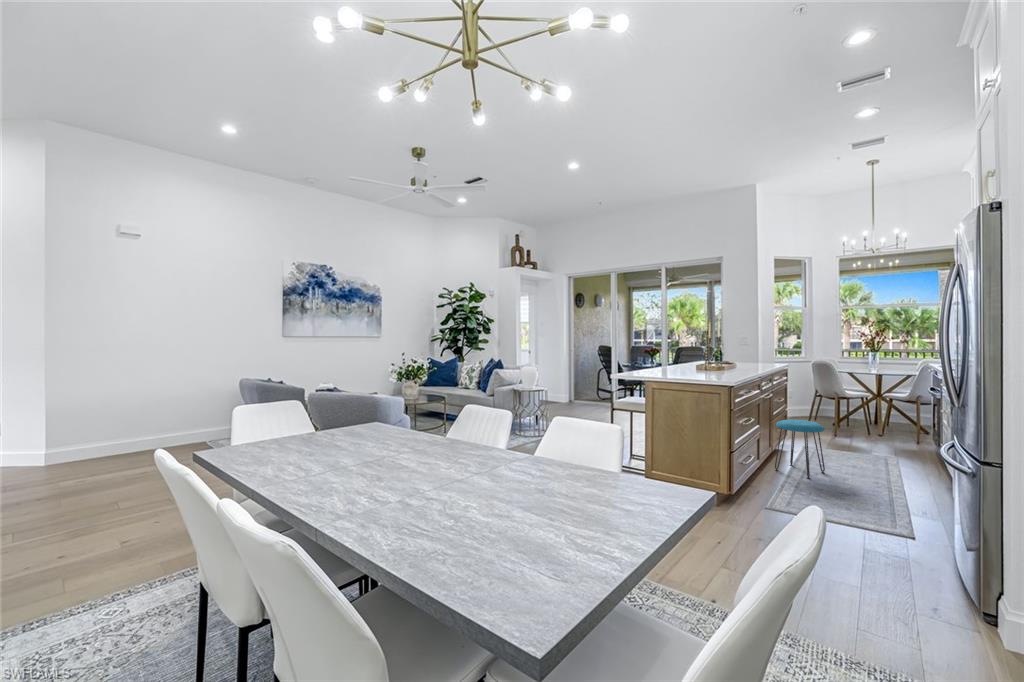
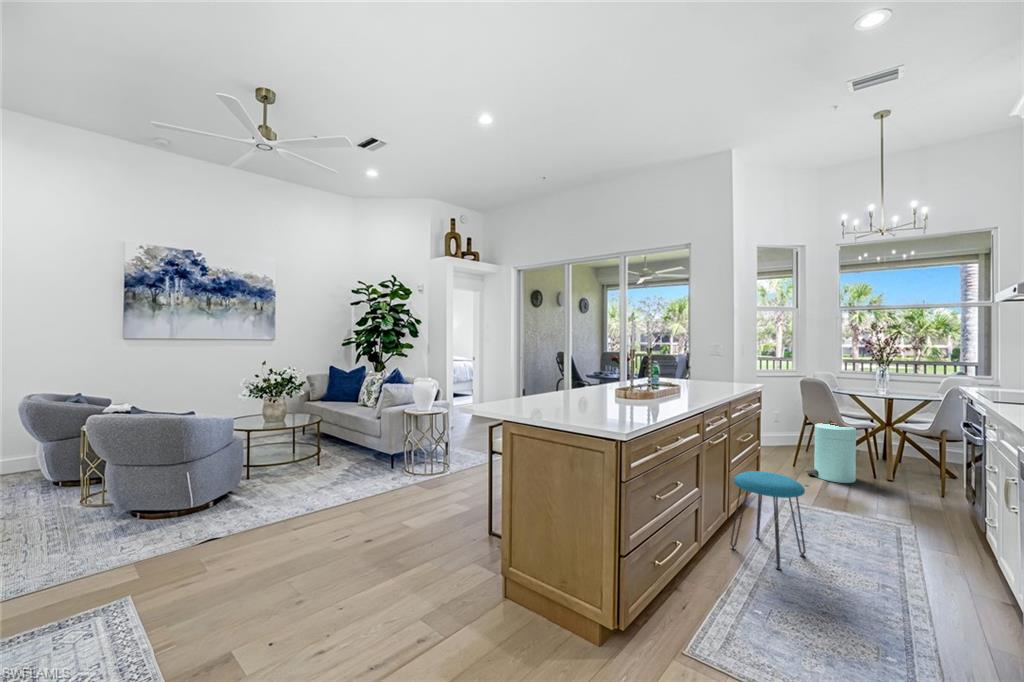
trash can: none [818,395,855,437] -> present [806,423,856,483]

